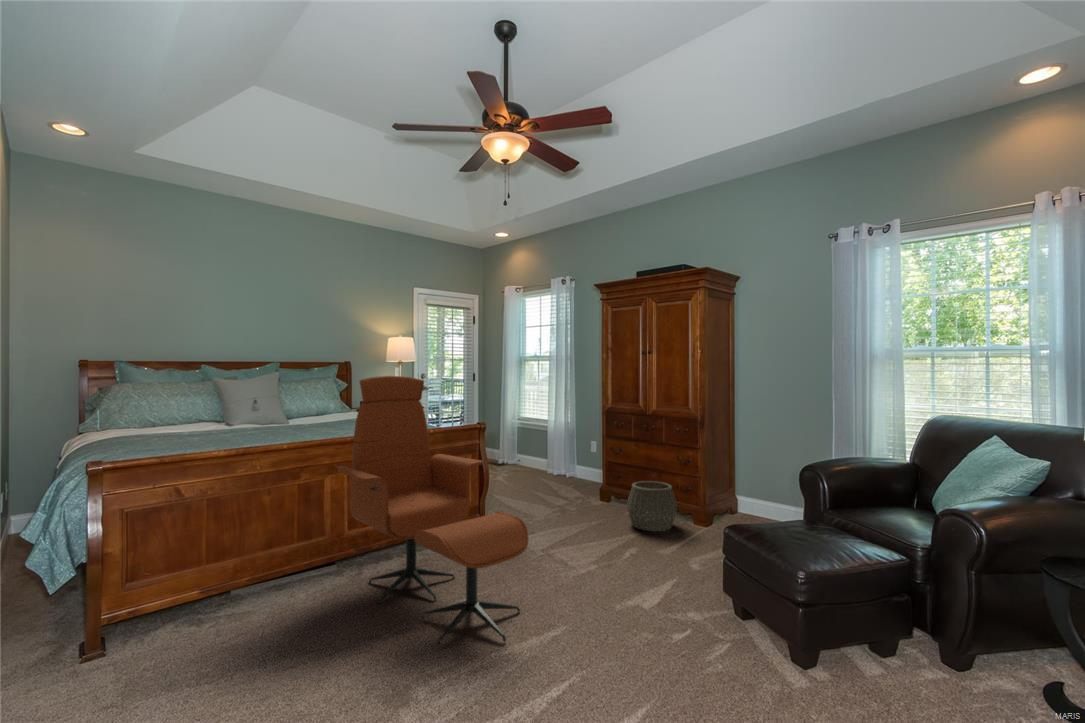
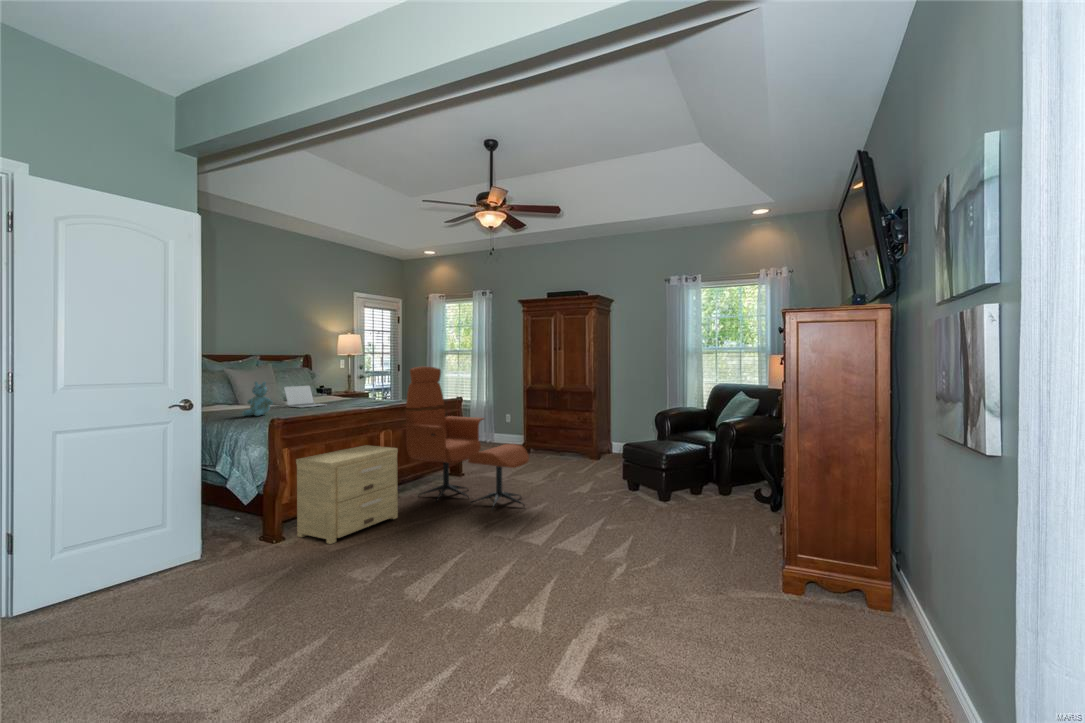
stuffed bear: none [100,394,148,446] -> present [242,381,273,416]
laptop: none [230,400,283,432] -> present [284,386,325,408]
woven basket: present [628,481,677,532] -> none [549,432,580,462]
side table: none [87,501,284,697] -> present [296,445,398,544]

